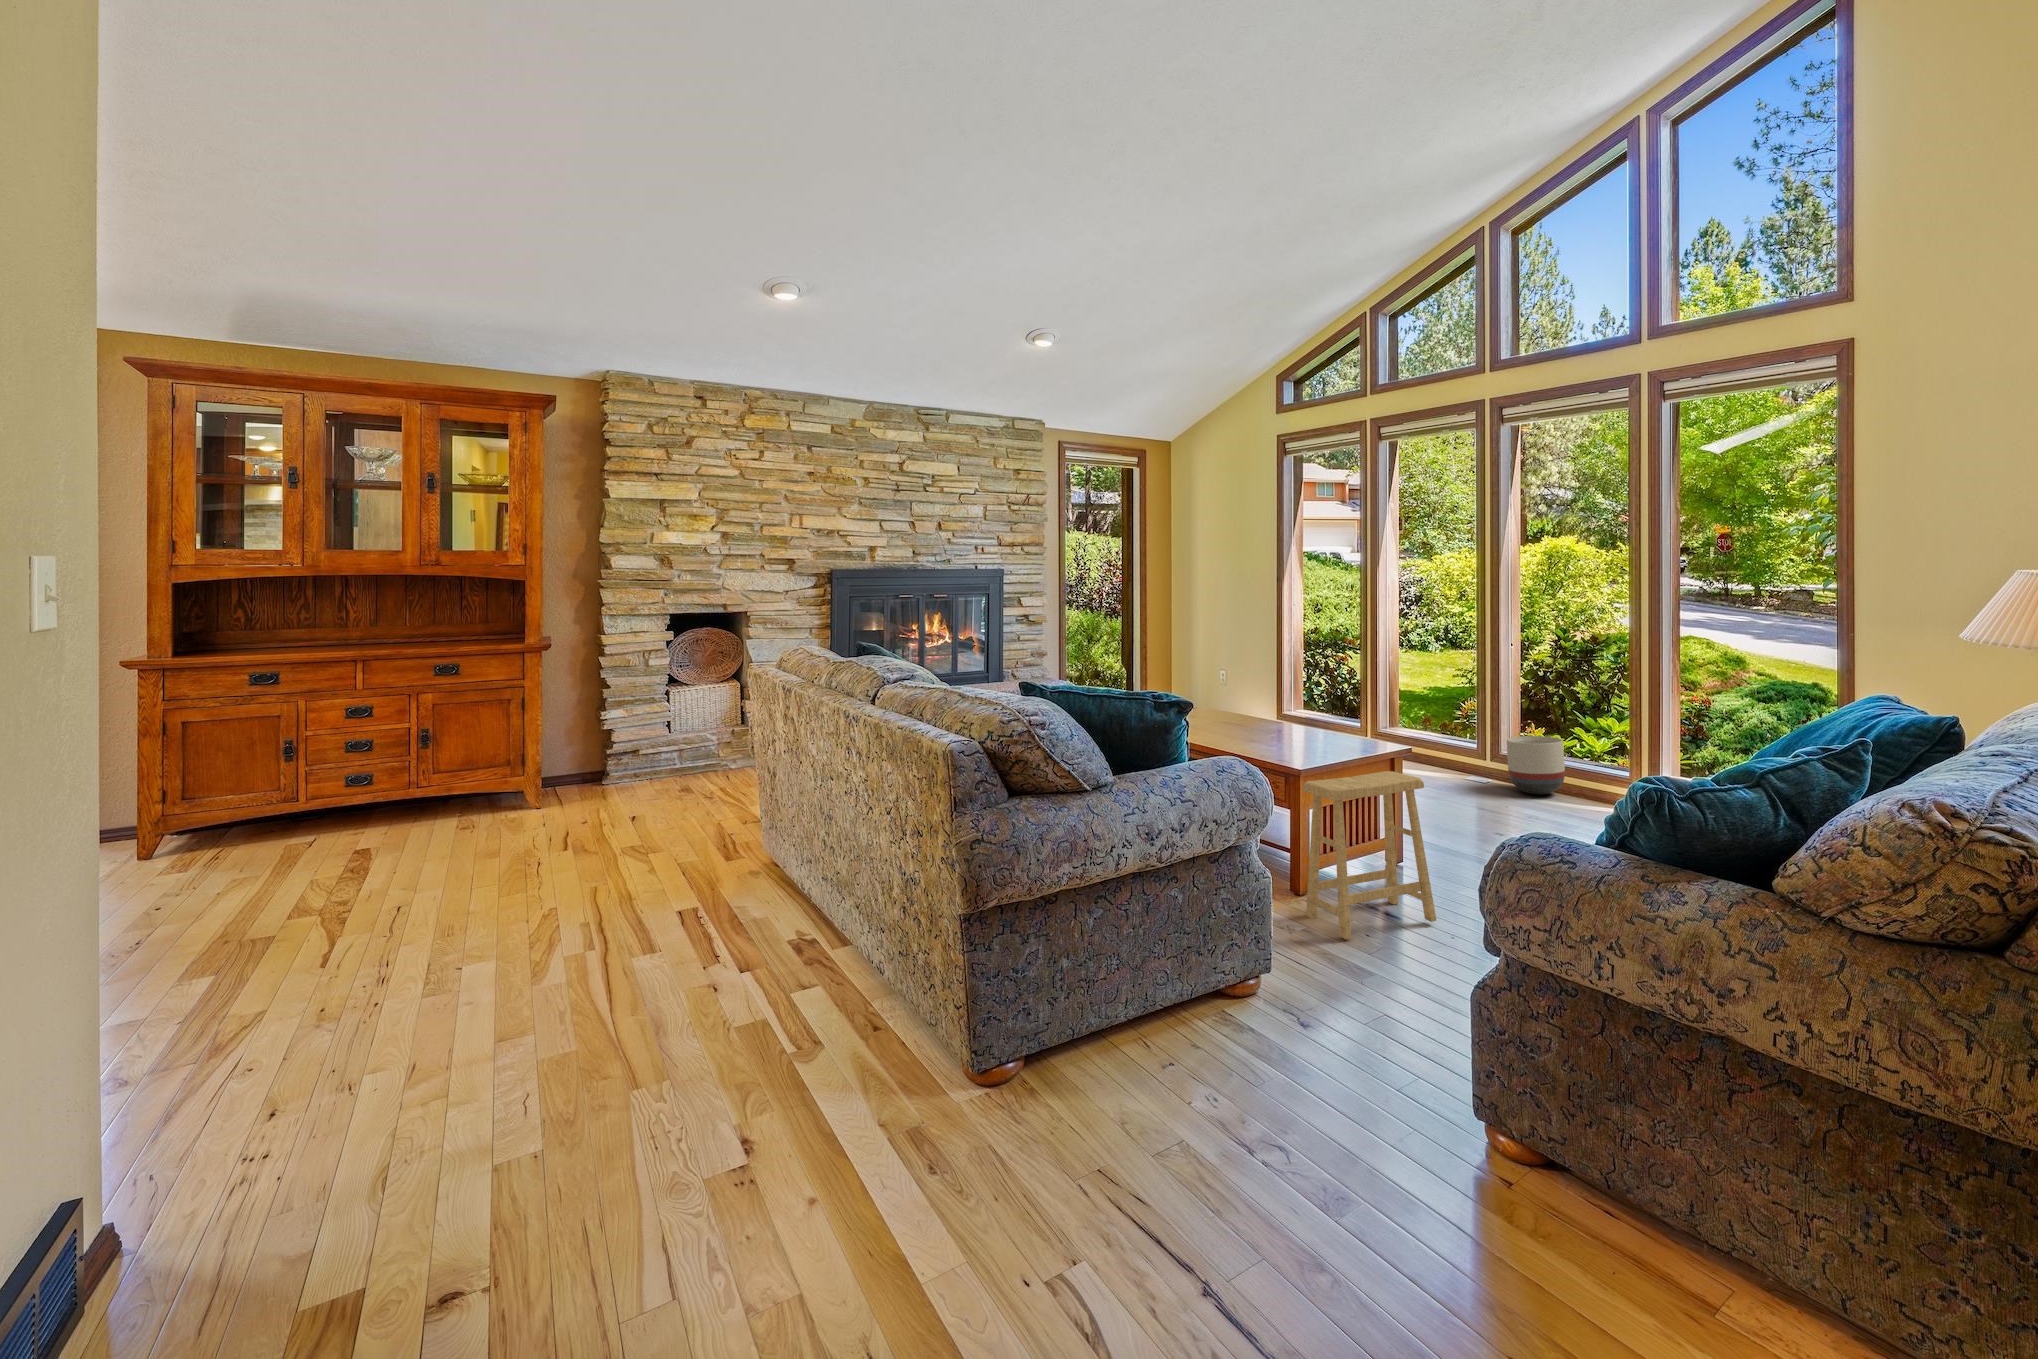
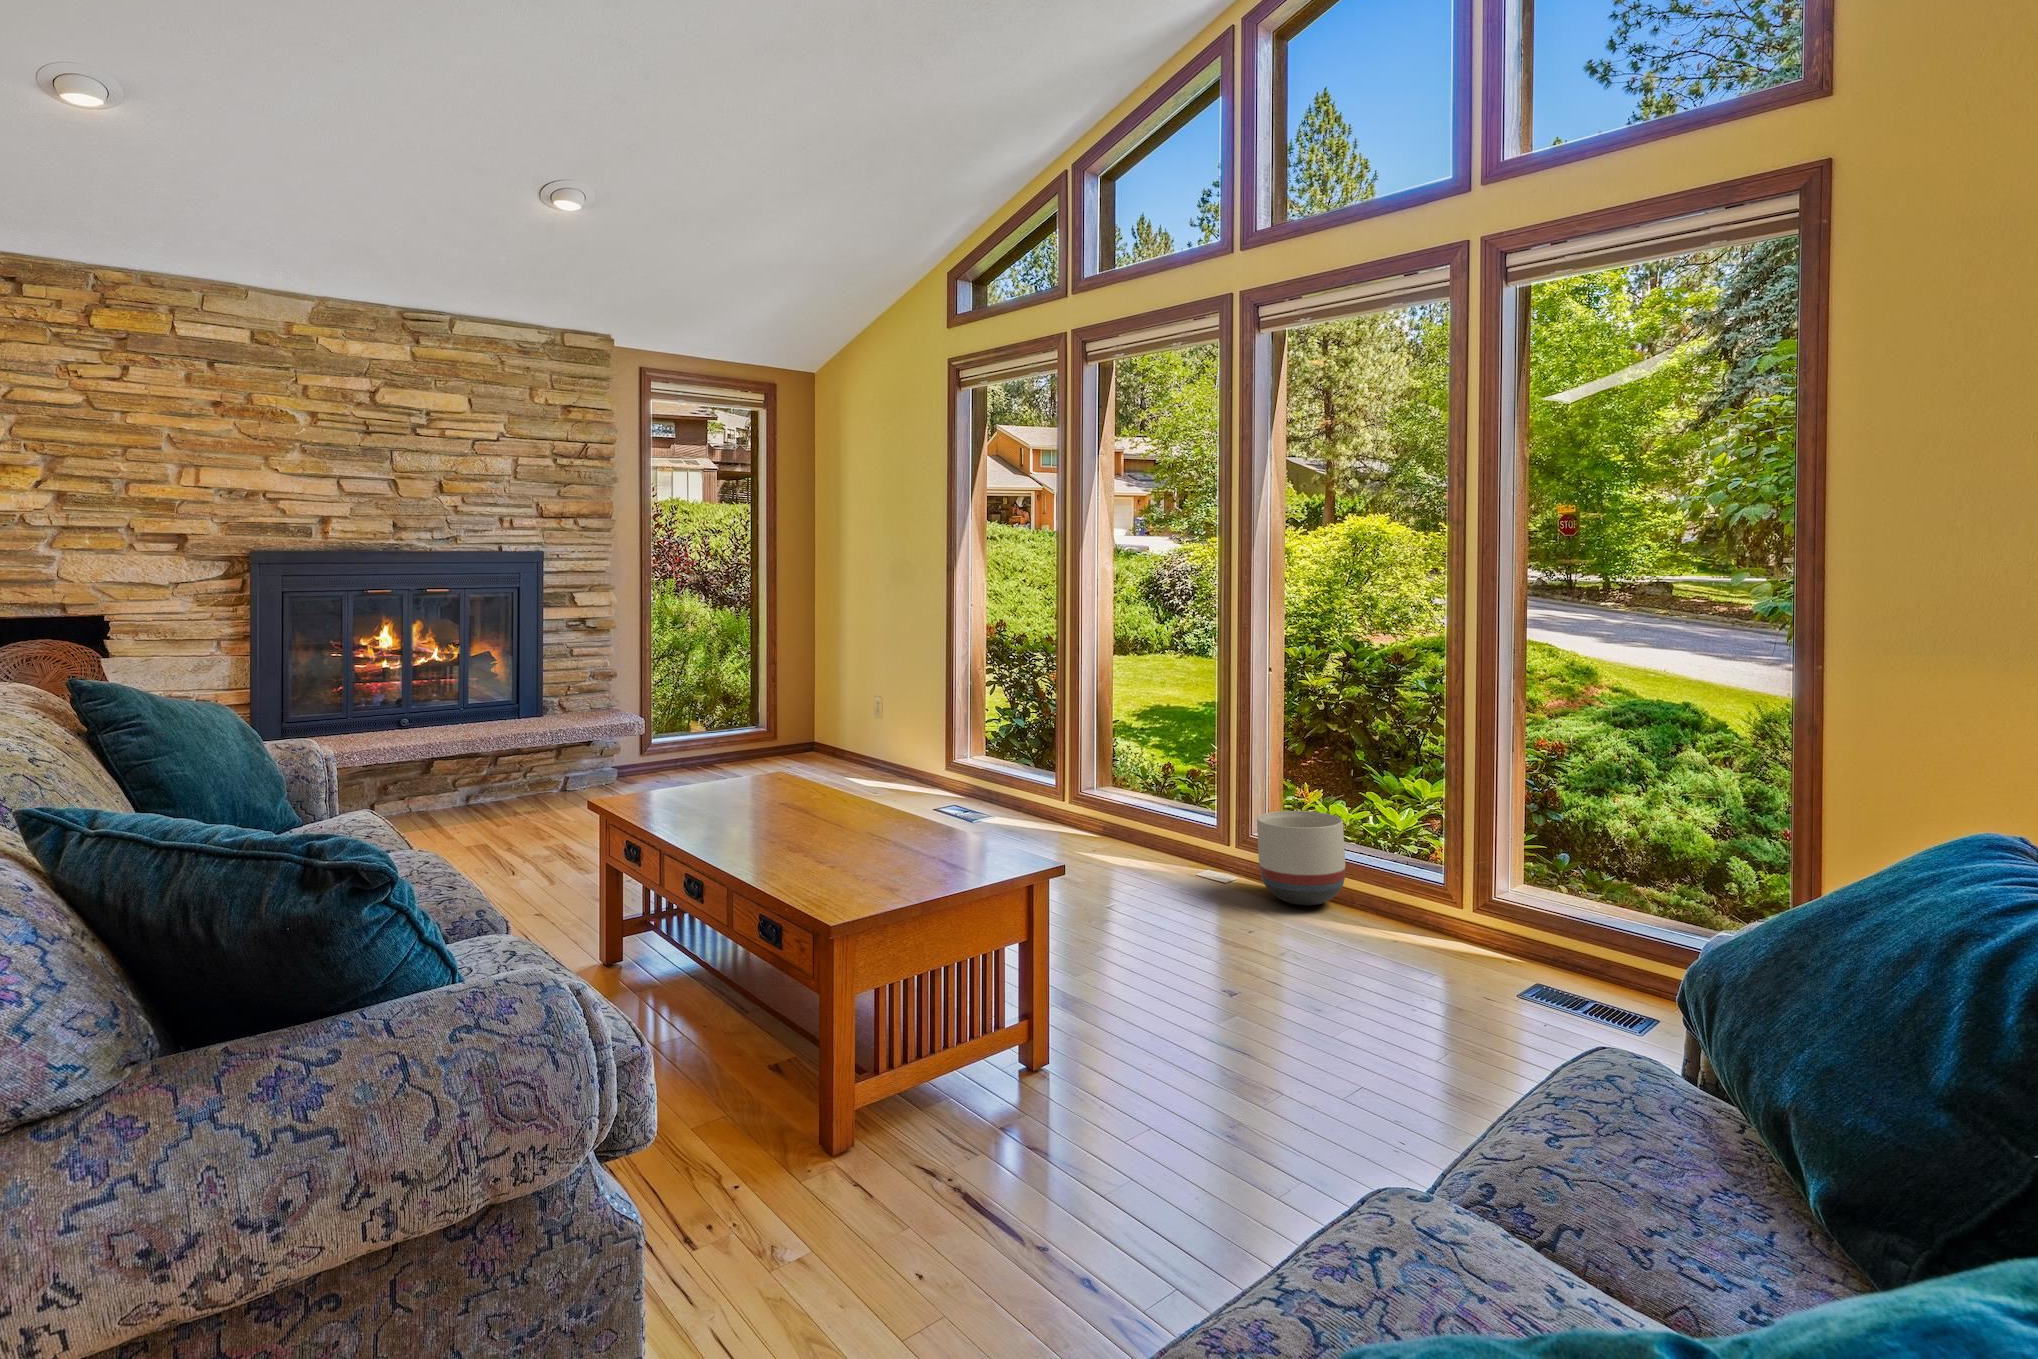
footstool: present [1303,771,1437,940] -> none [814,932,1066,1304]

